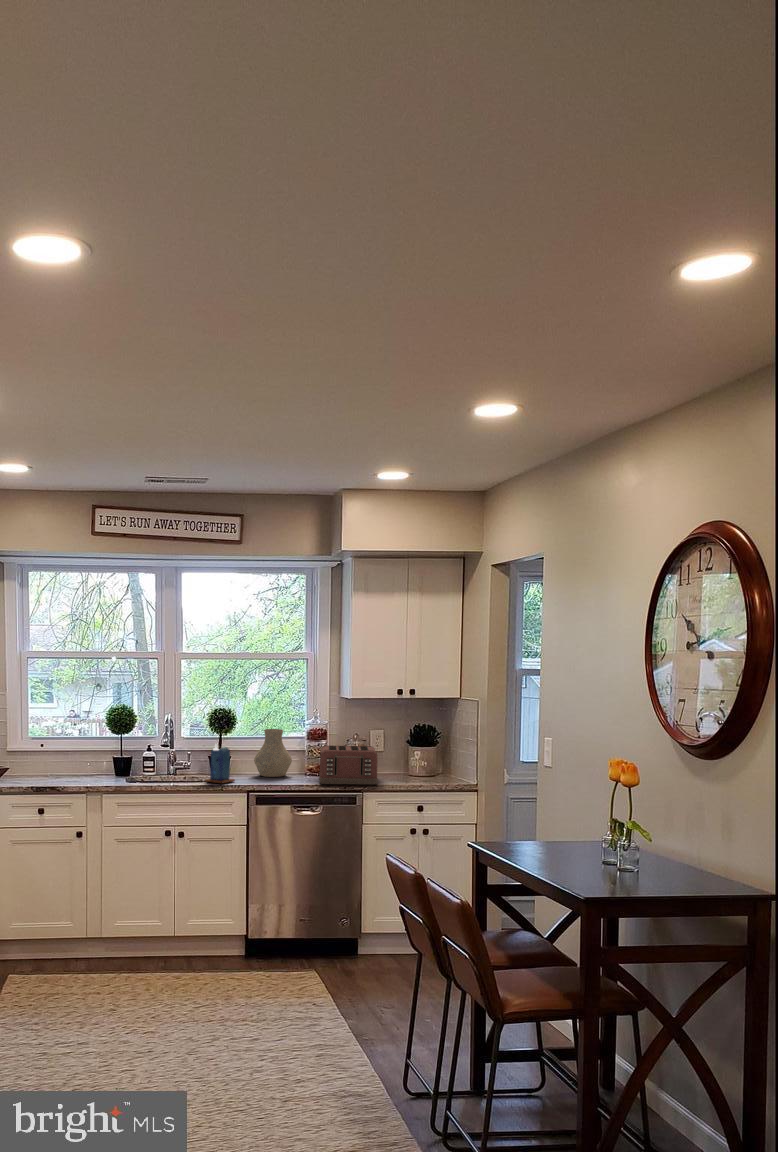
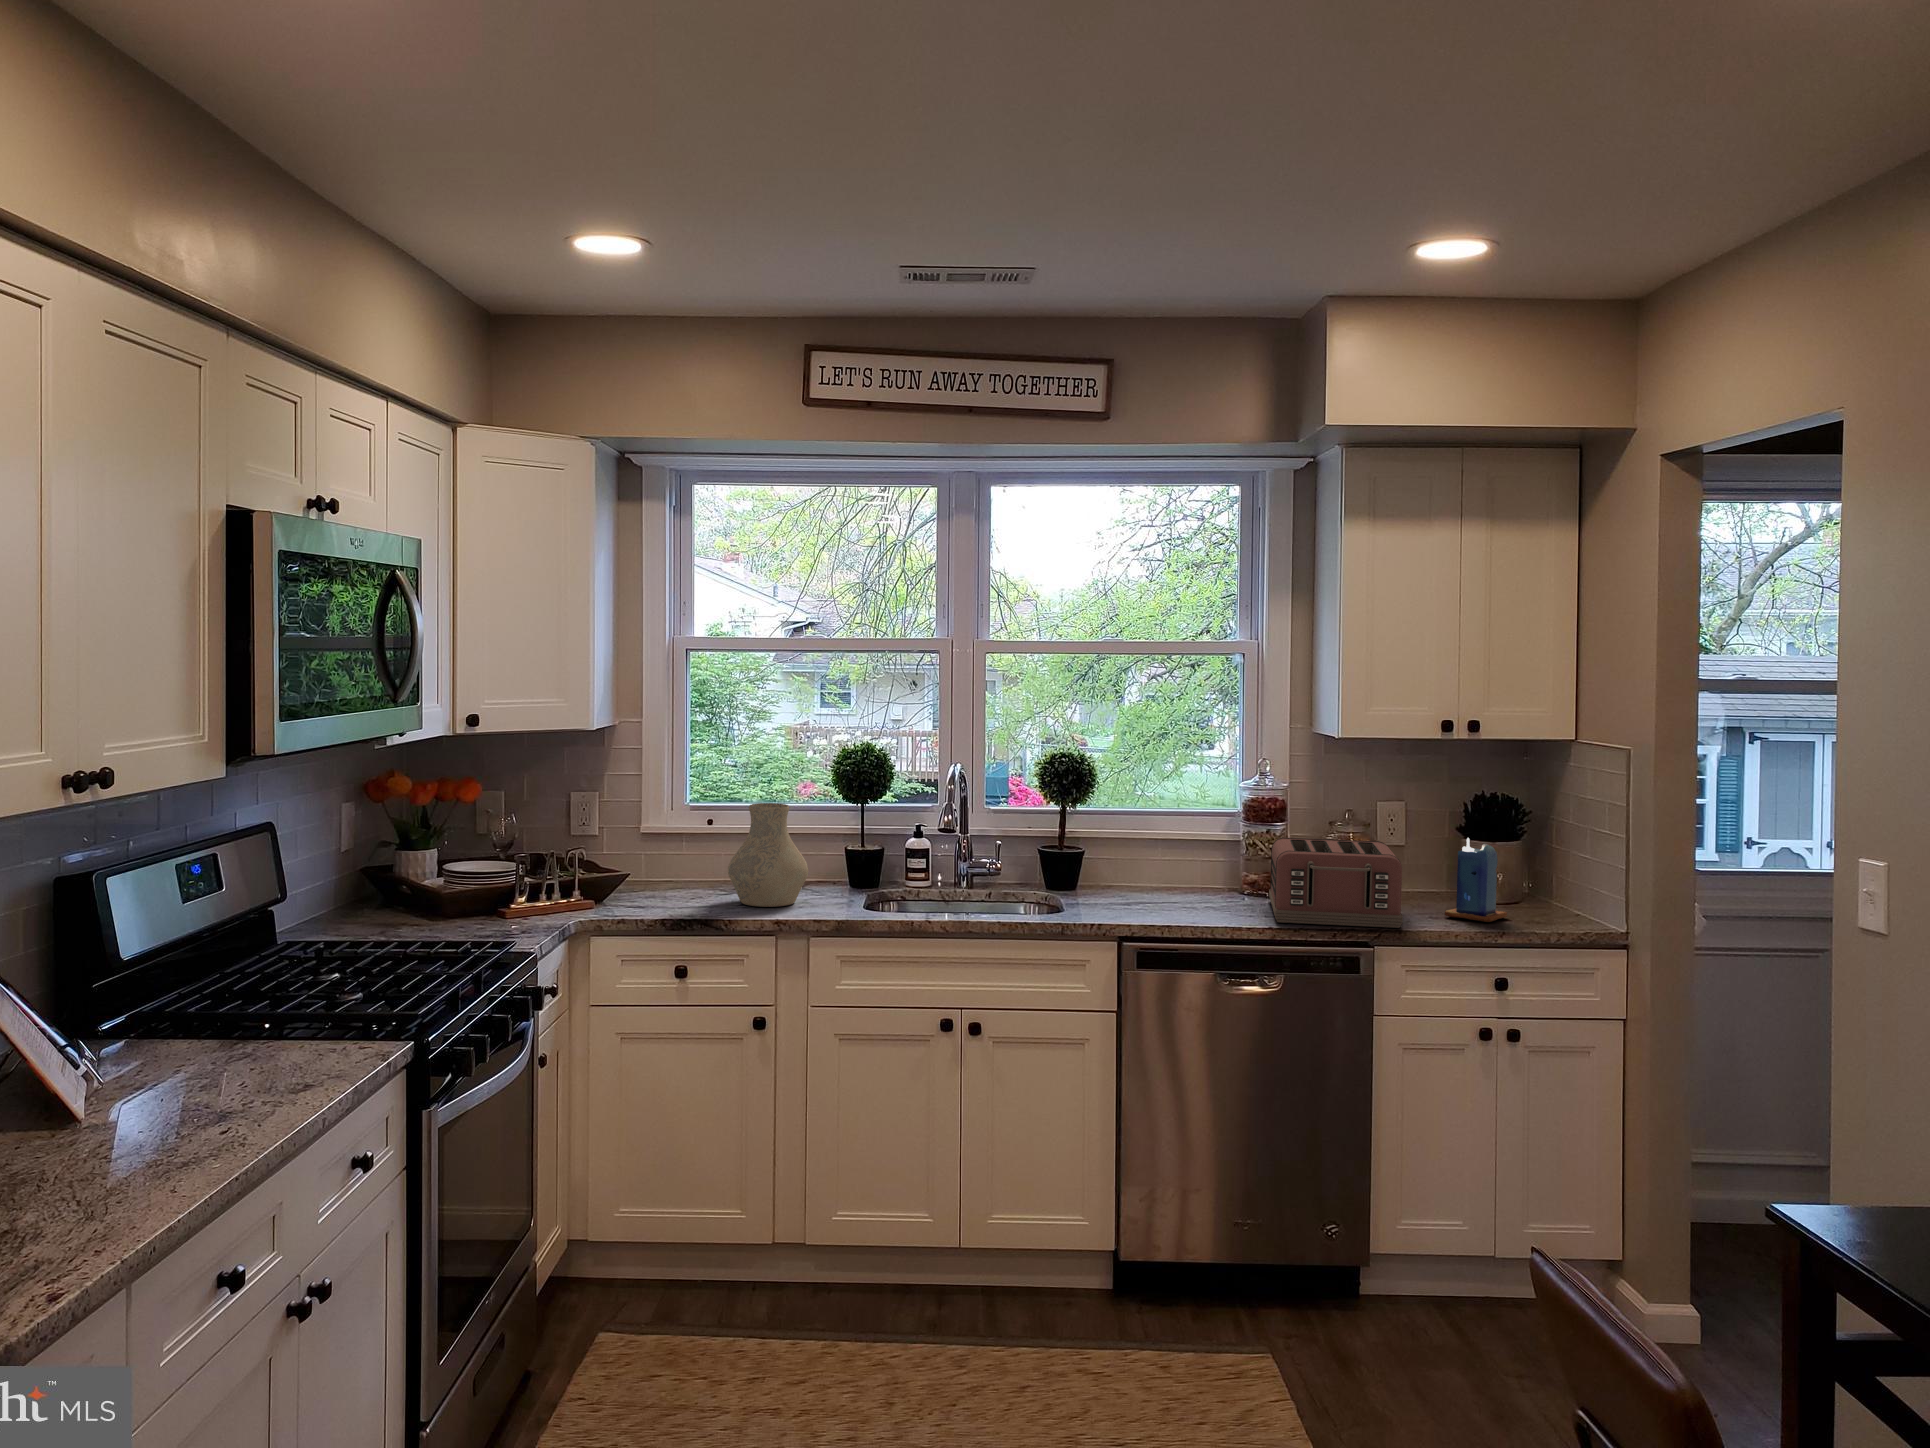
vase: present [254,729,292,777] -> present [728,803,808,907]
candle: present [205,745,235,783] -> present [1445,838,1507,922]

